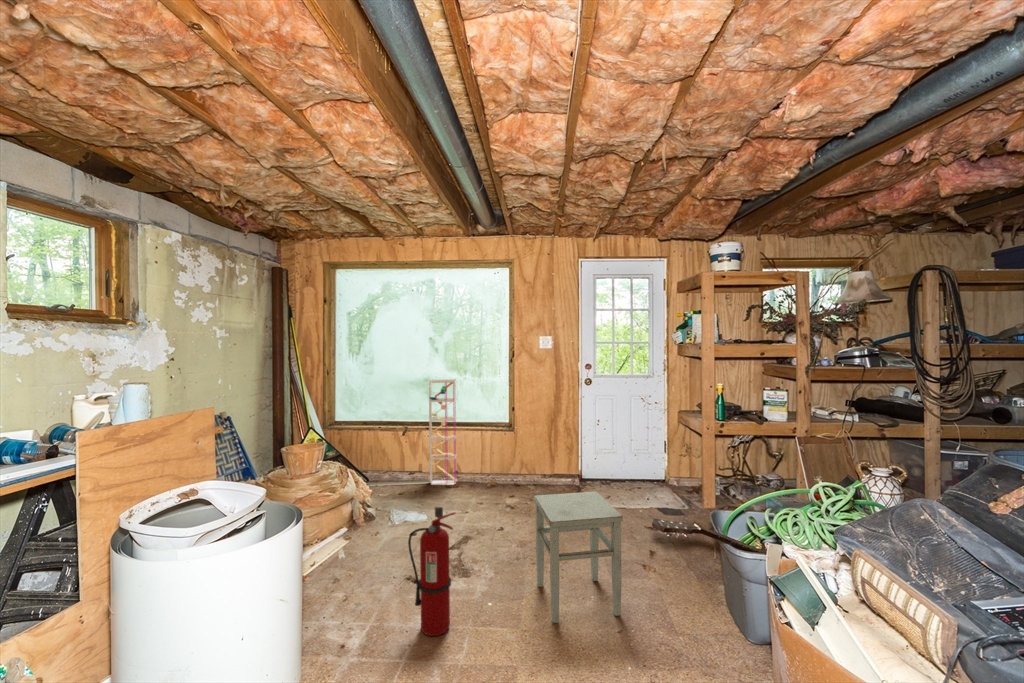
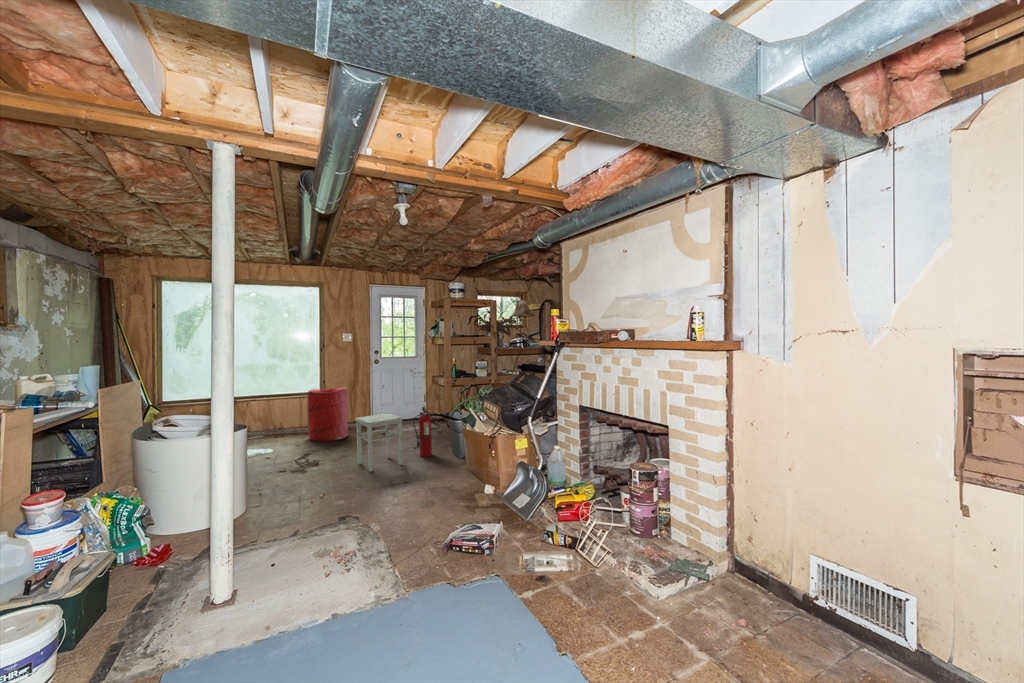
shelving unit: present [429,380,457,485] -> none [258,365,283,441]
laundry hamper: none [486,418,540,502] -> present [308,388,348,441]
fire extinguisher: present [408,507,455,636] -> present [413,407,432,457]

